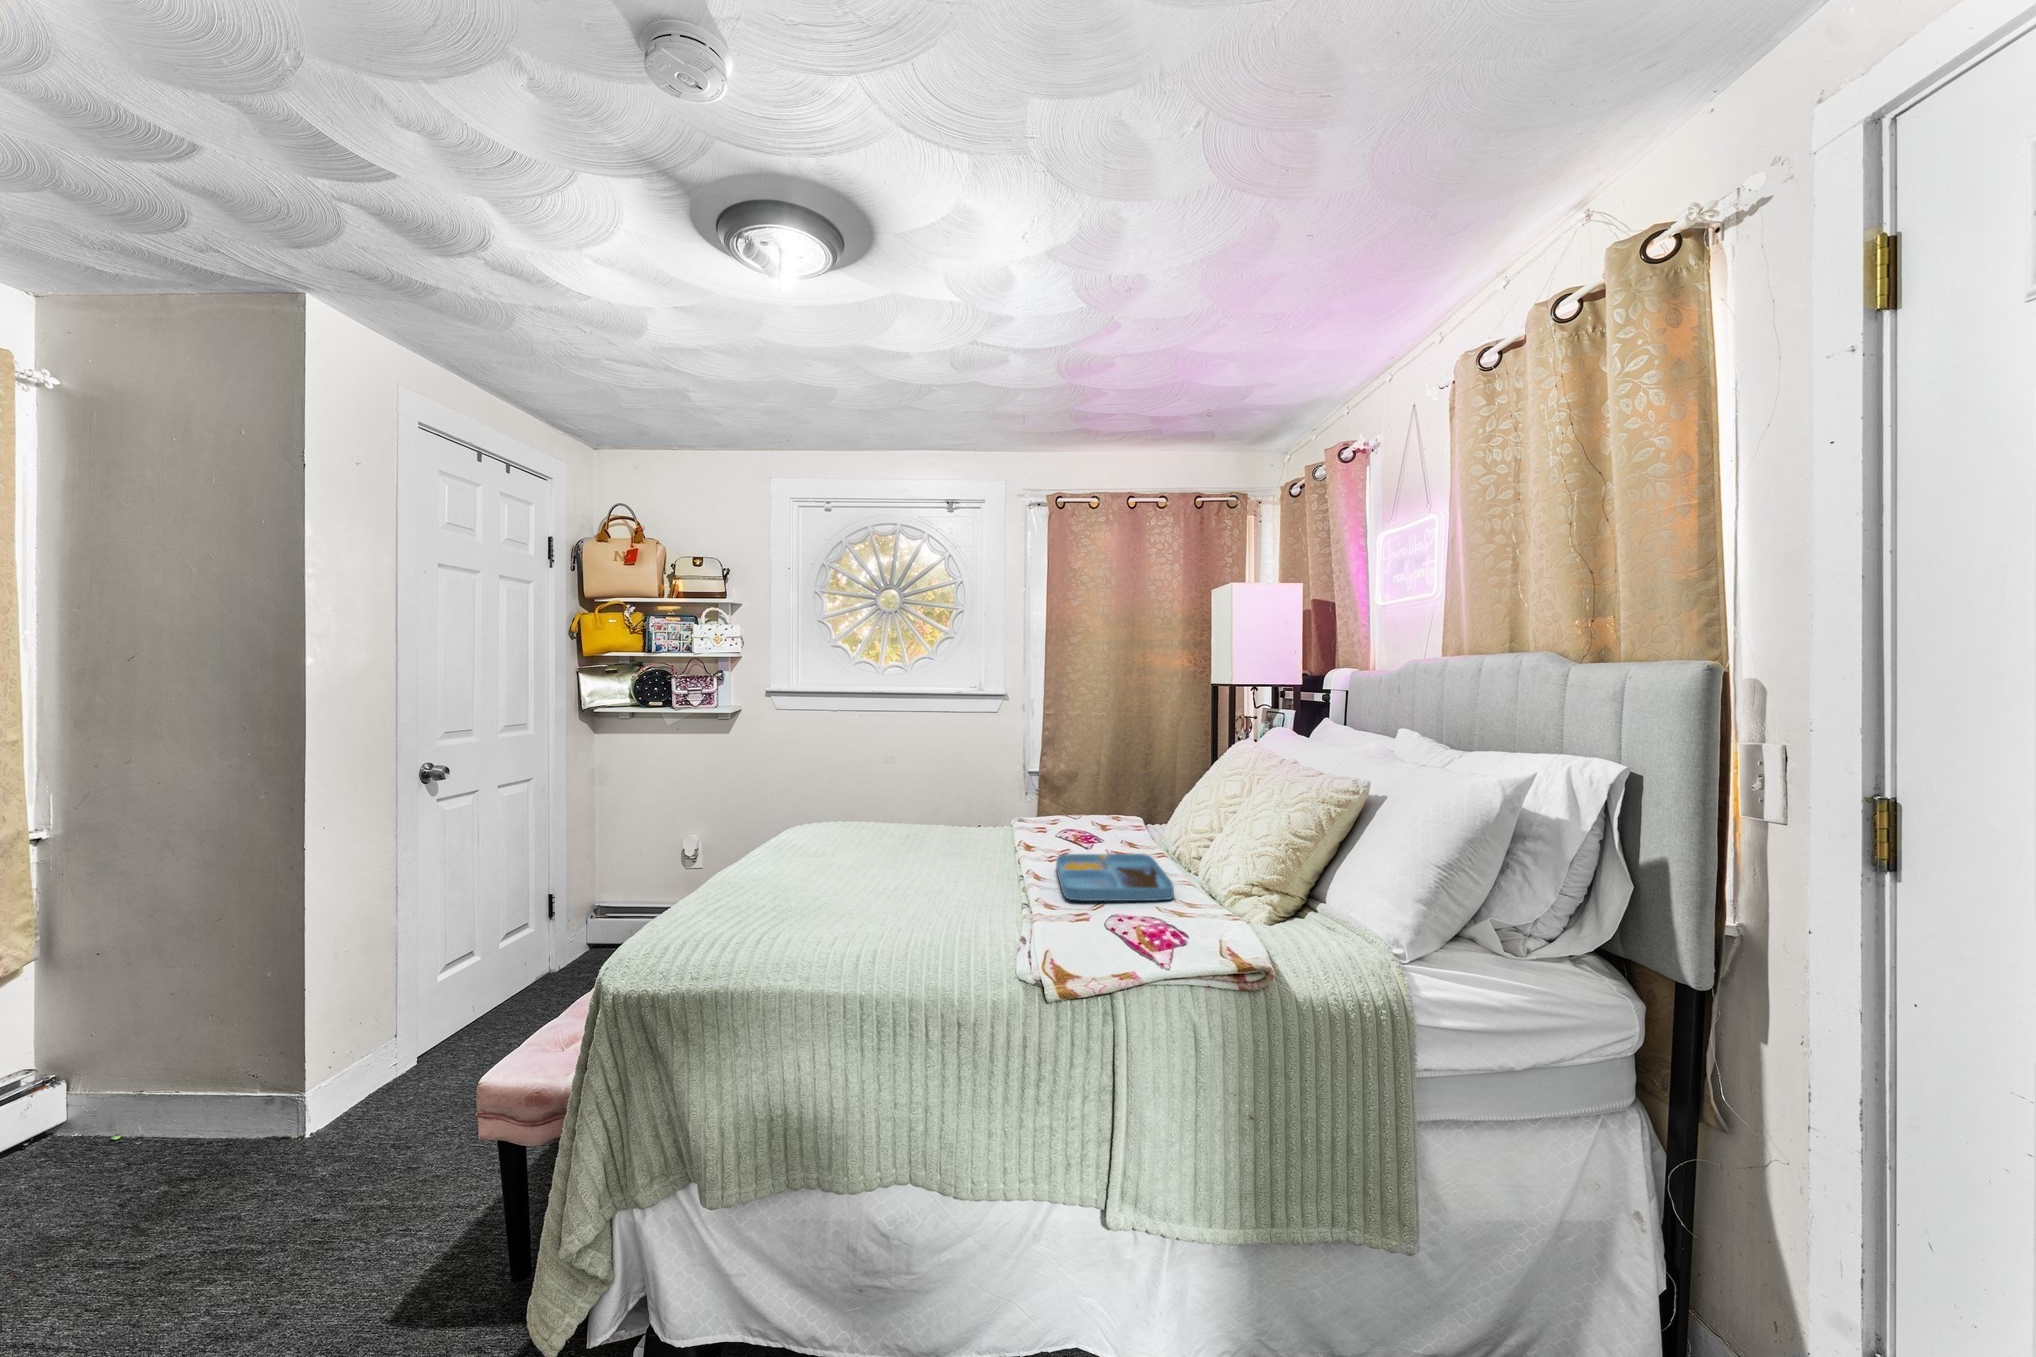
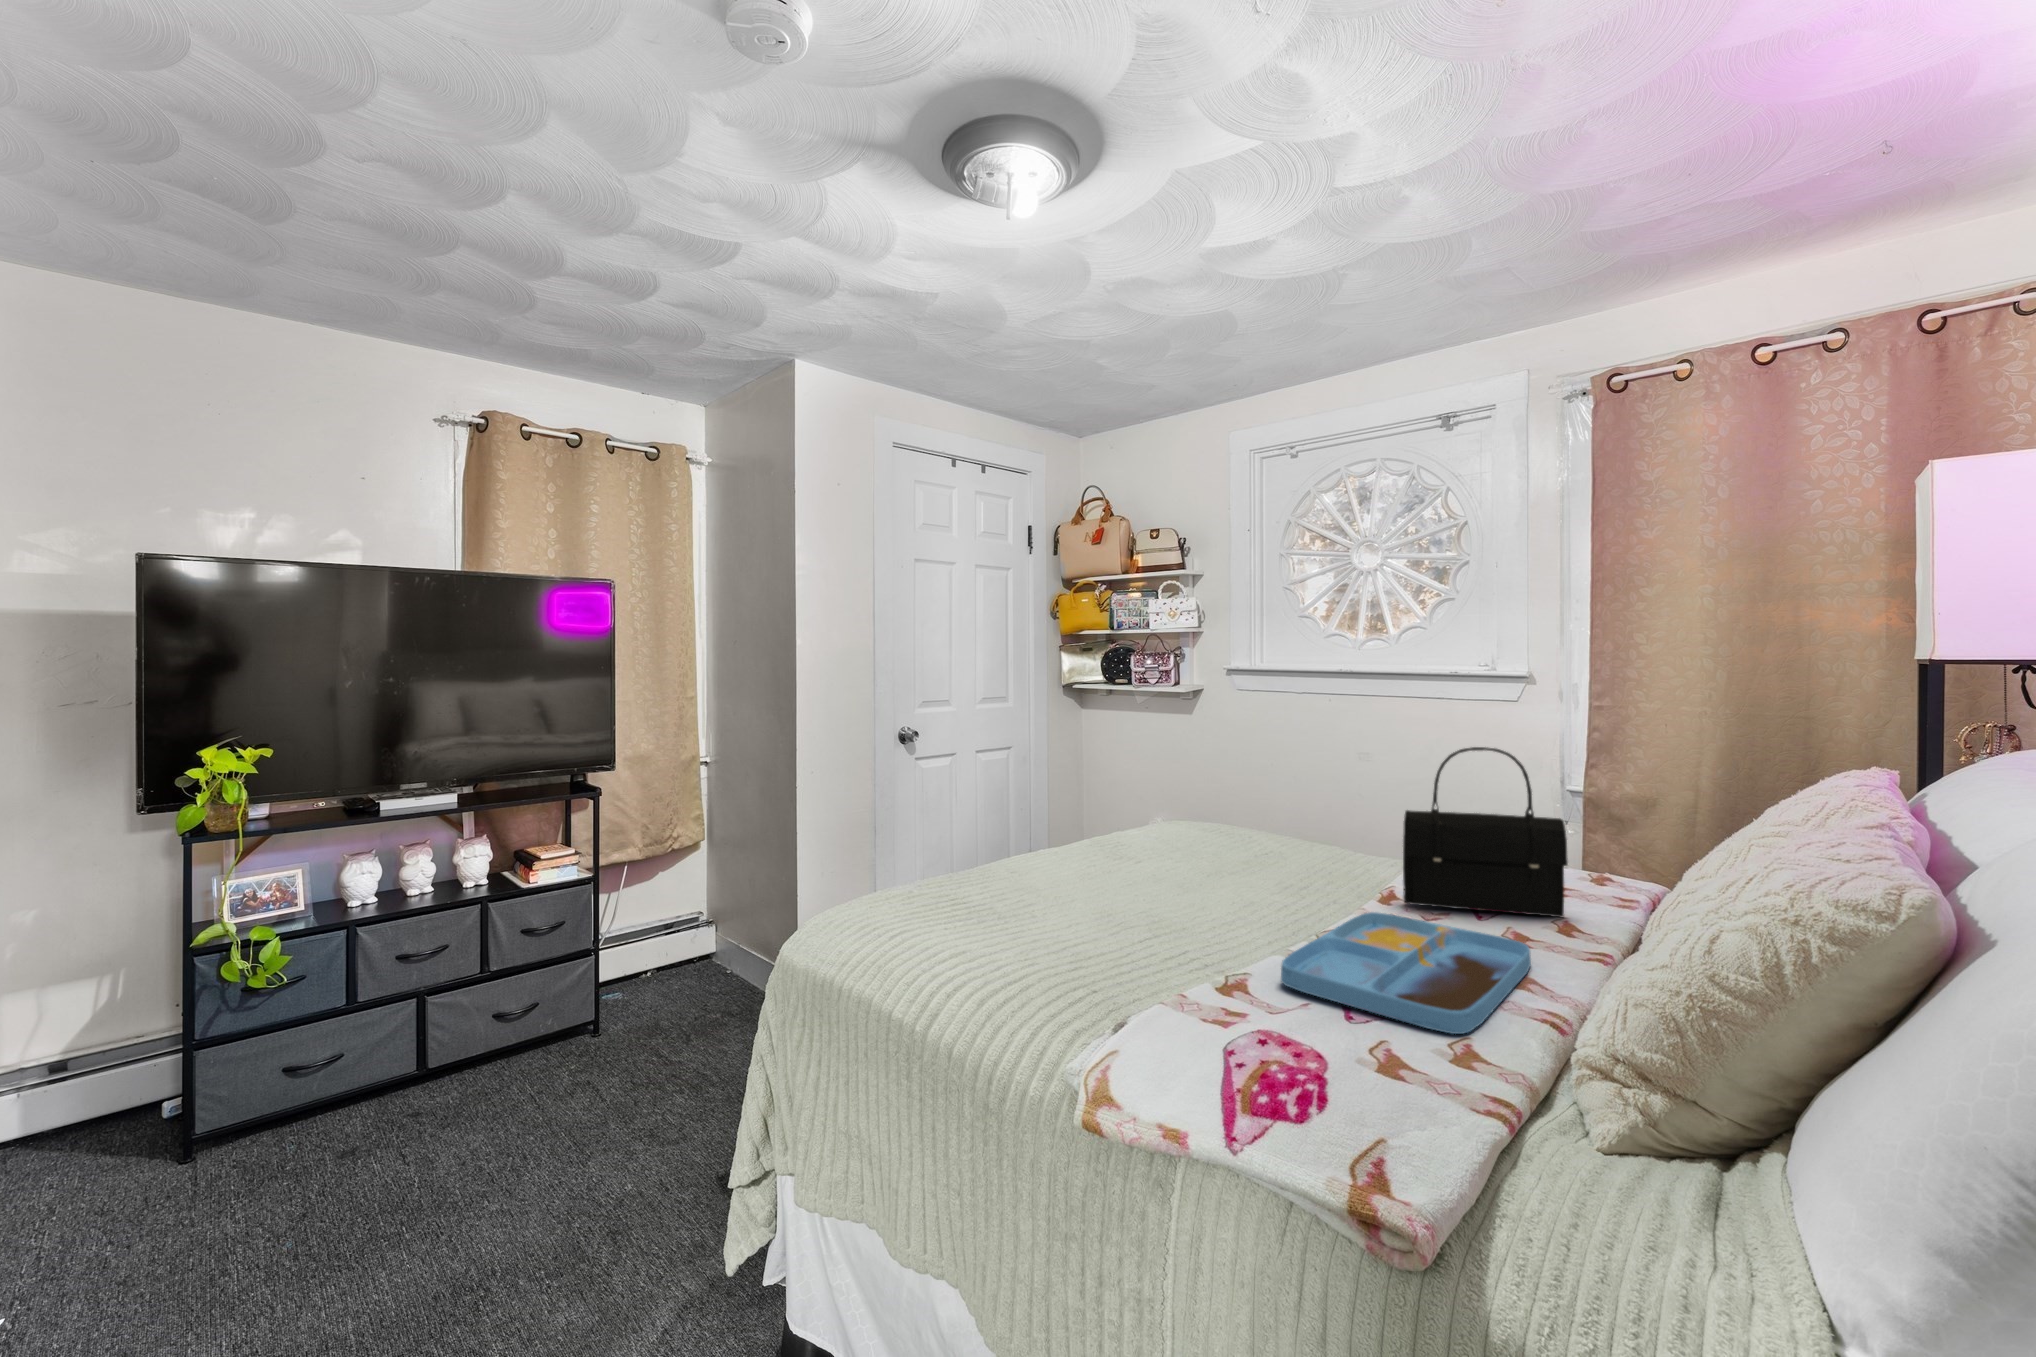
handbag: none [1050,744,1132,850] -> present [1403,747,1568,917]

